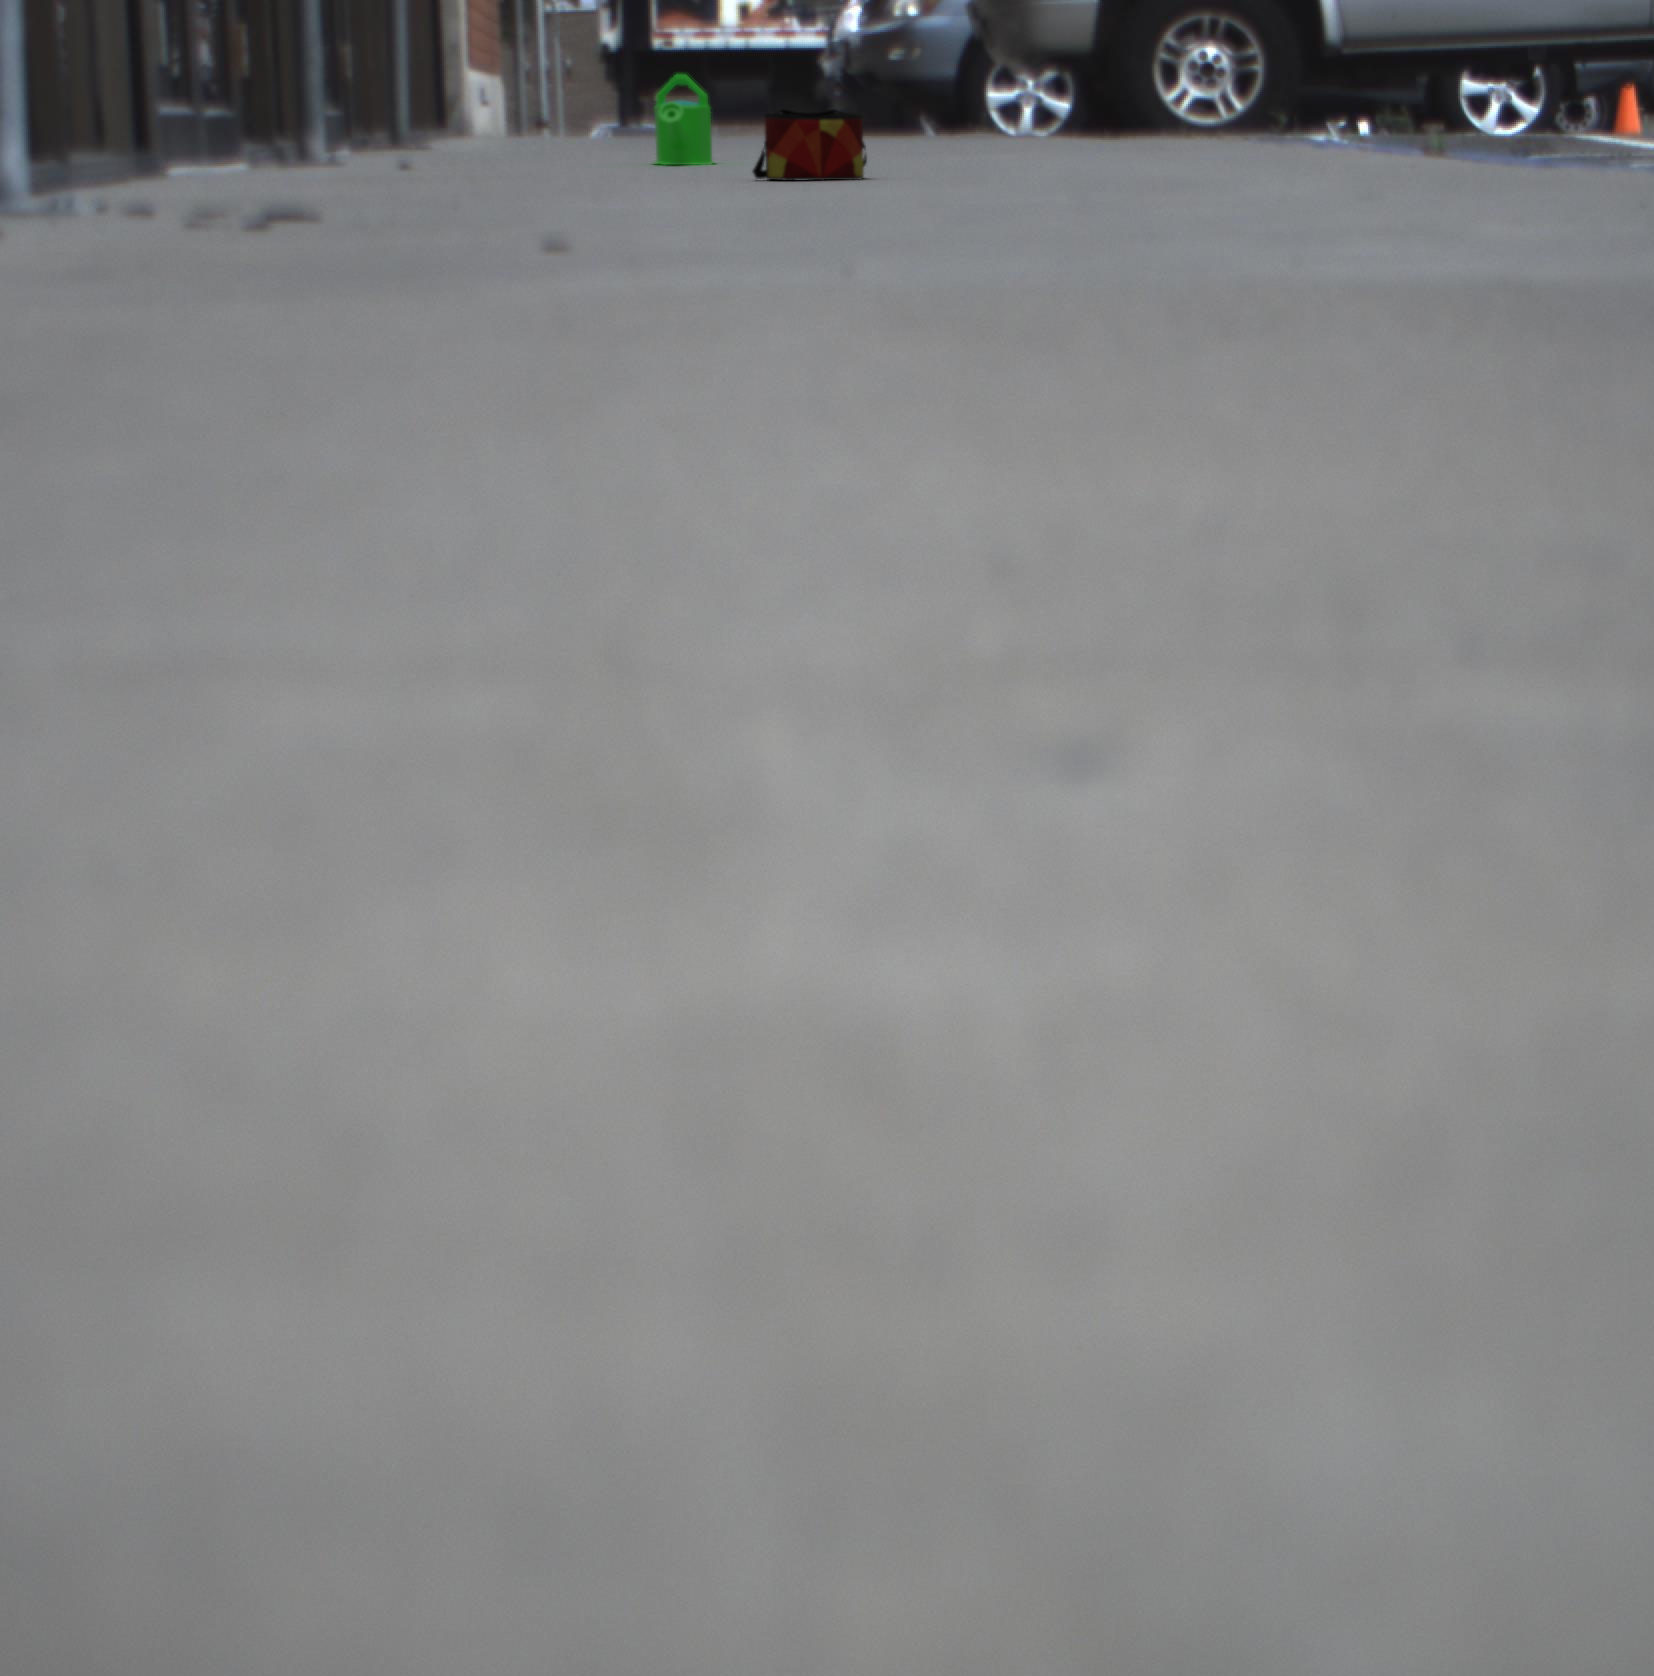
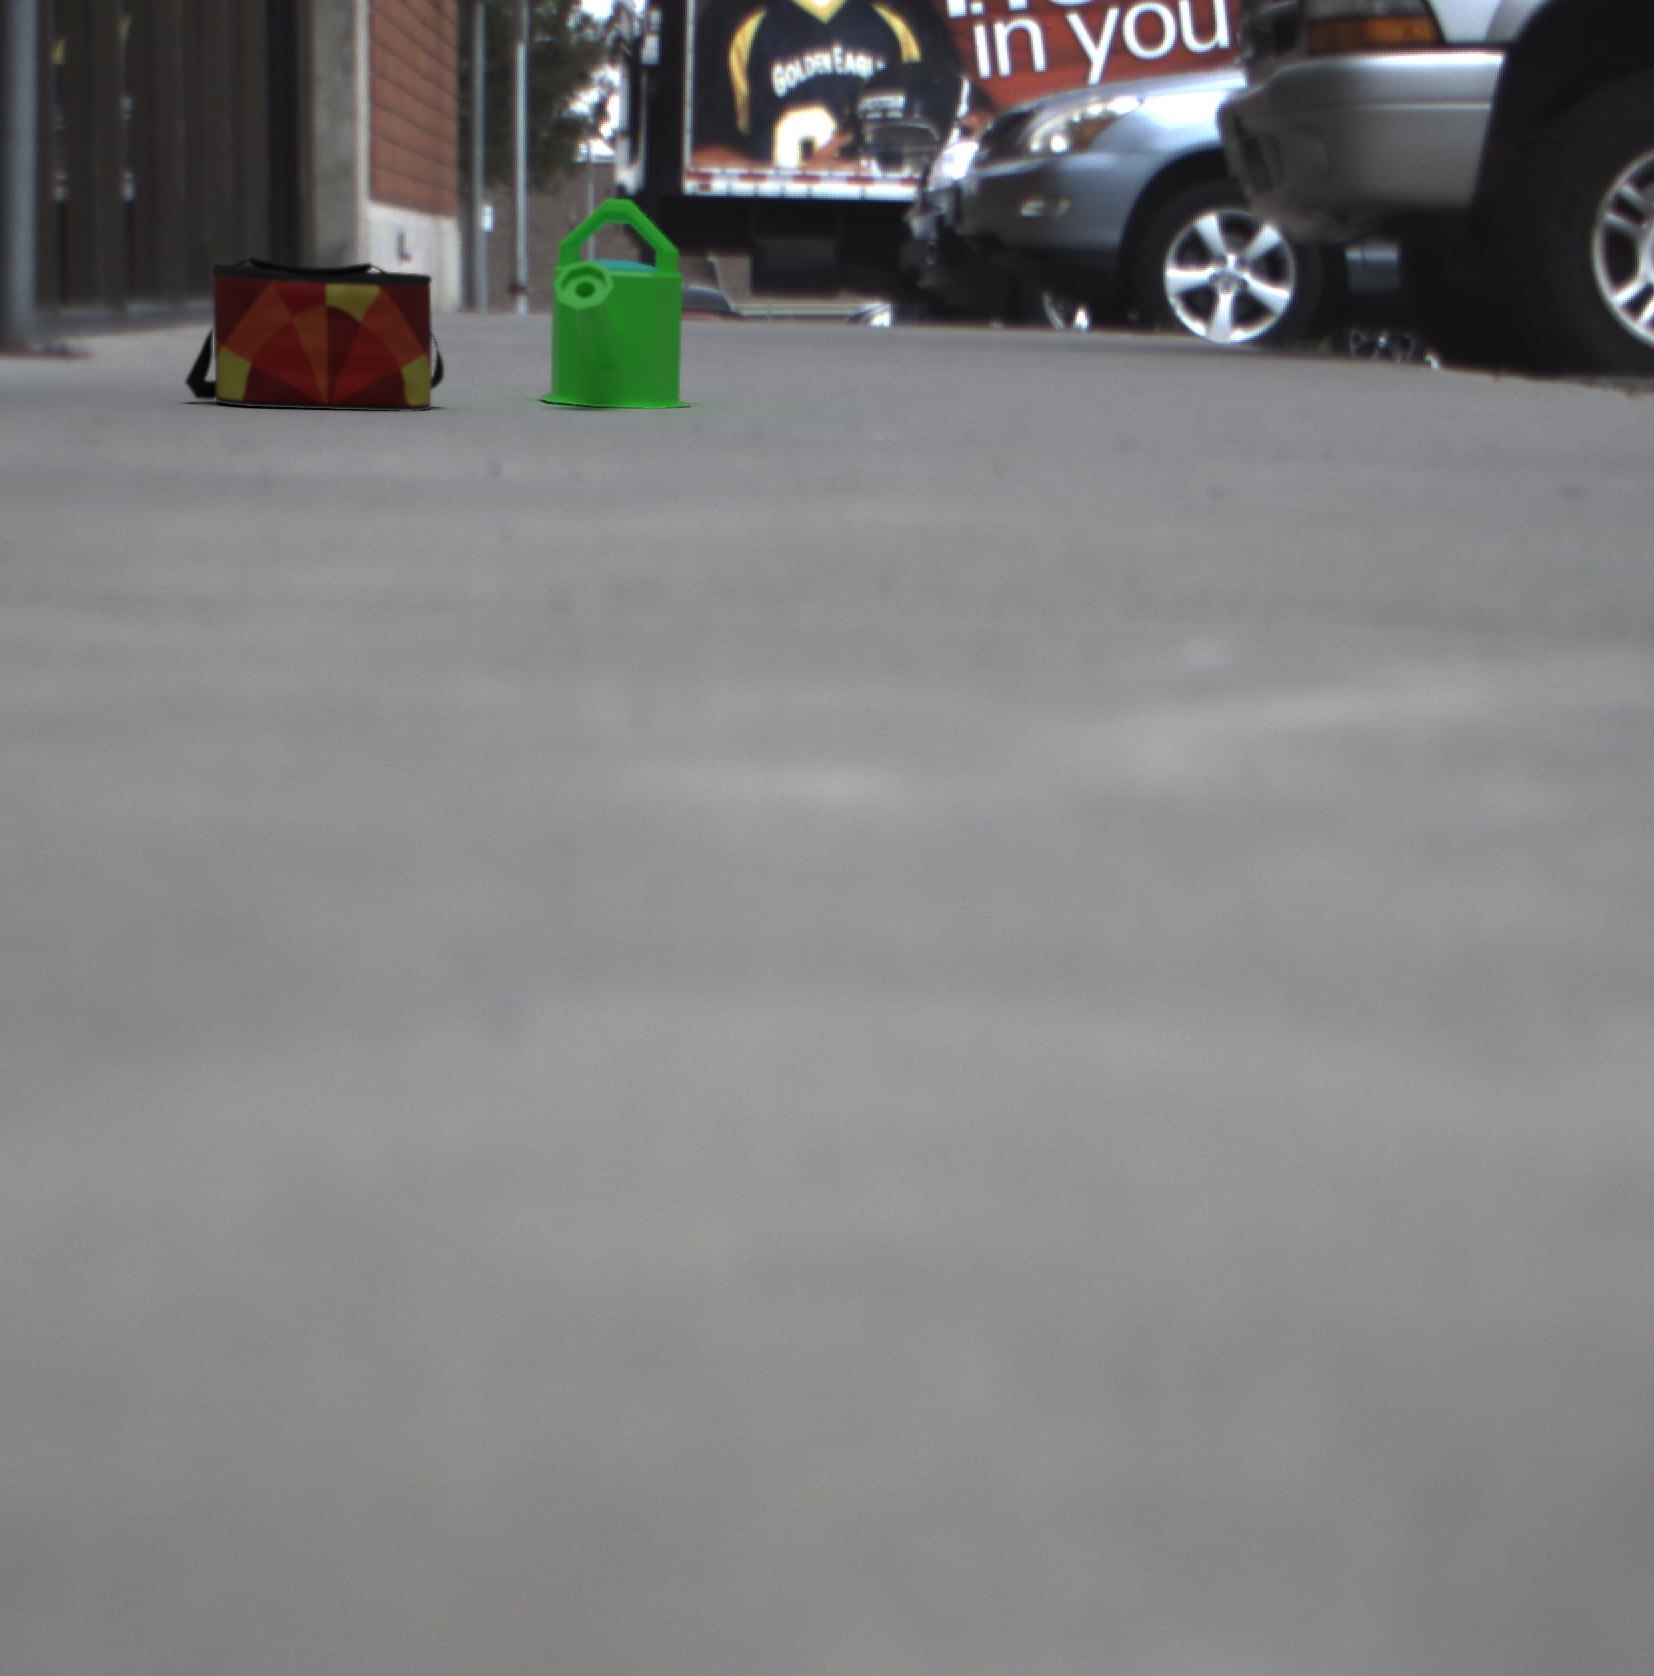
bag: present [753,109,867,181] -> present [185,257,444,411]

